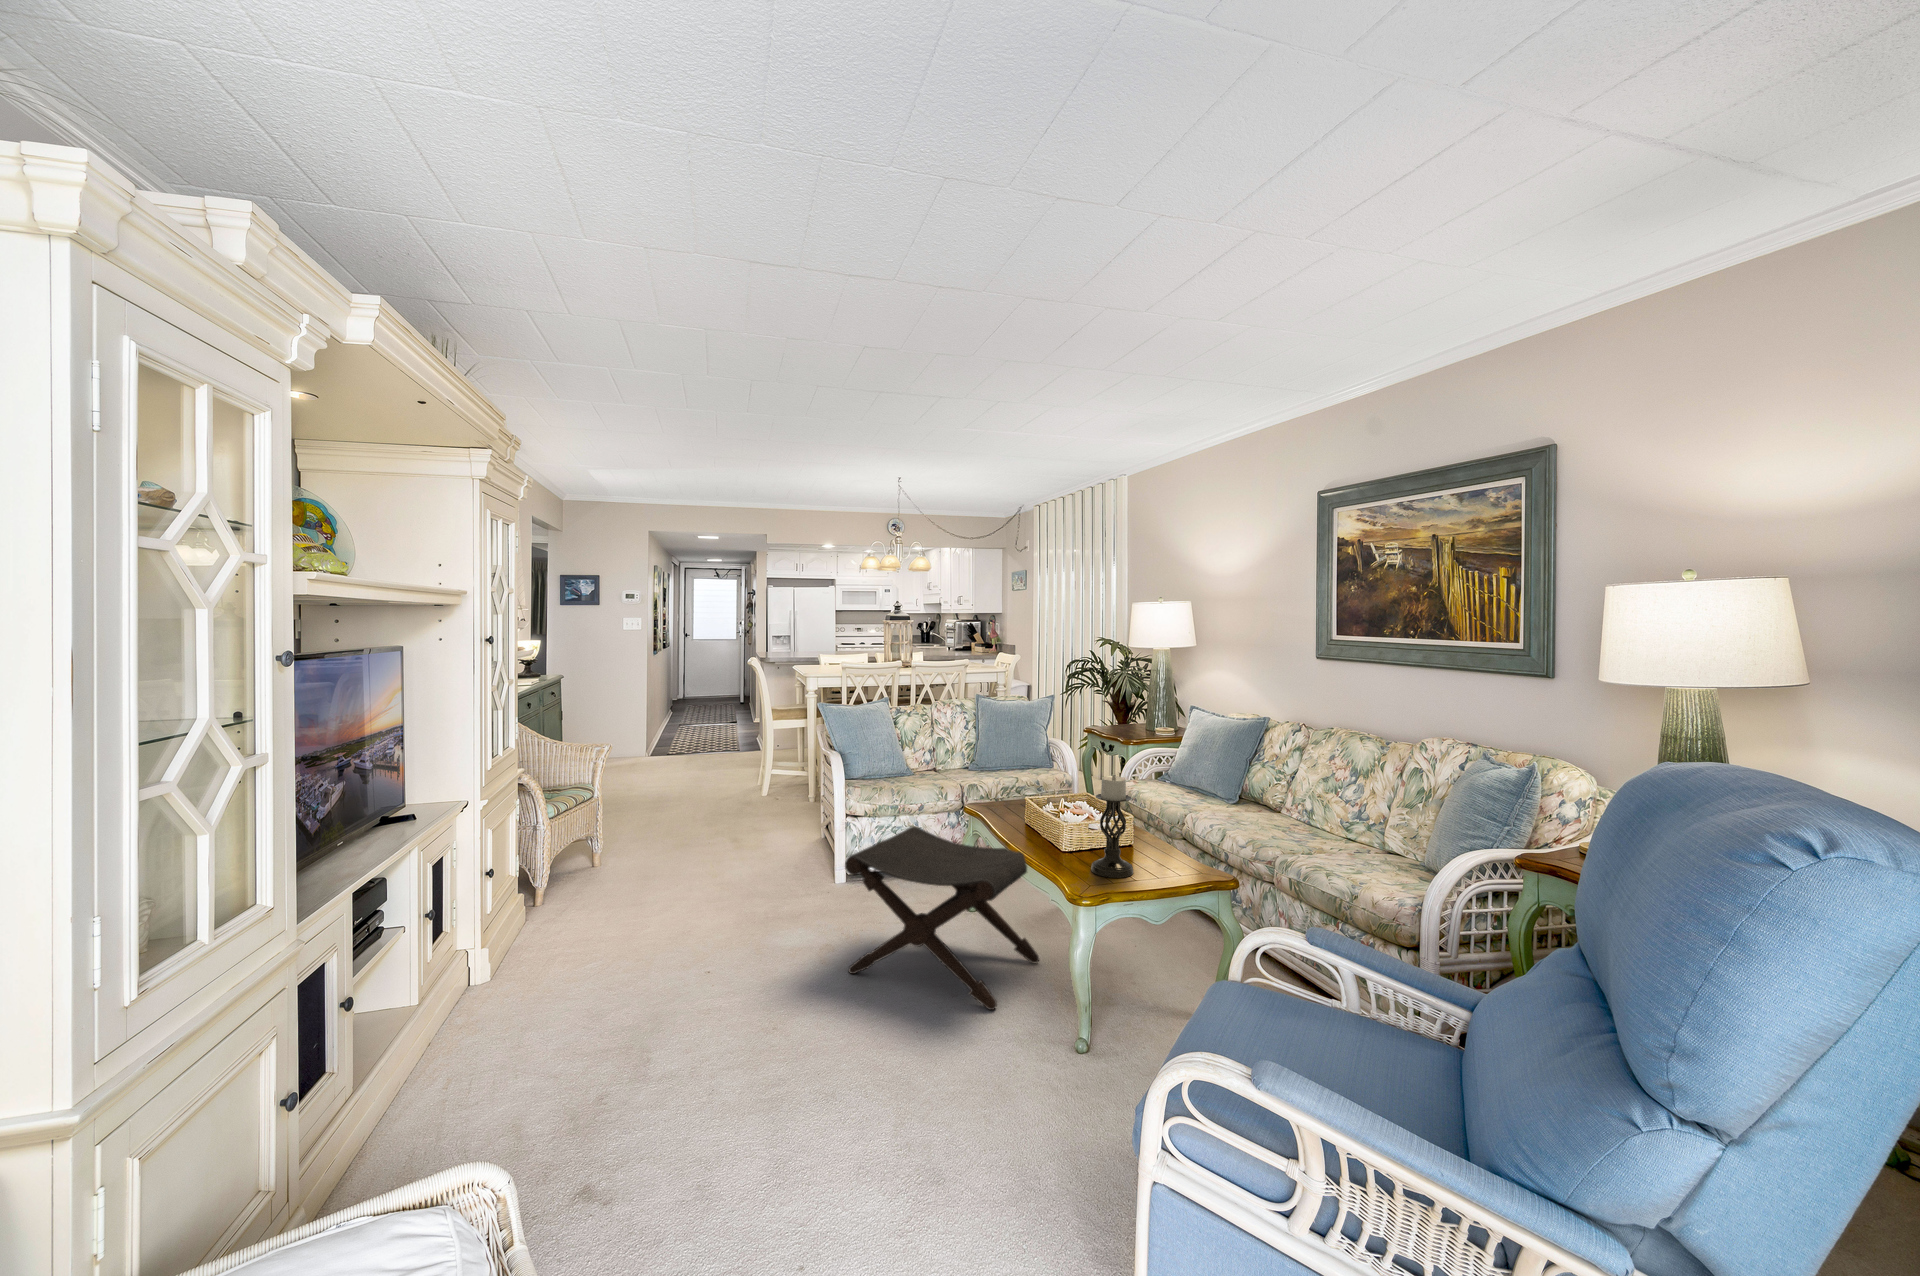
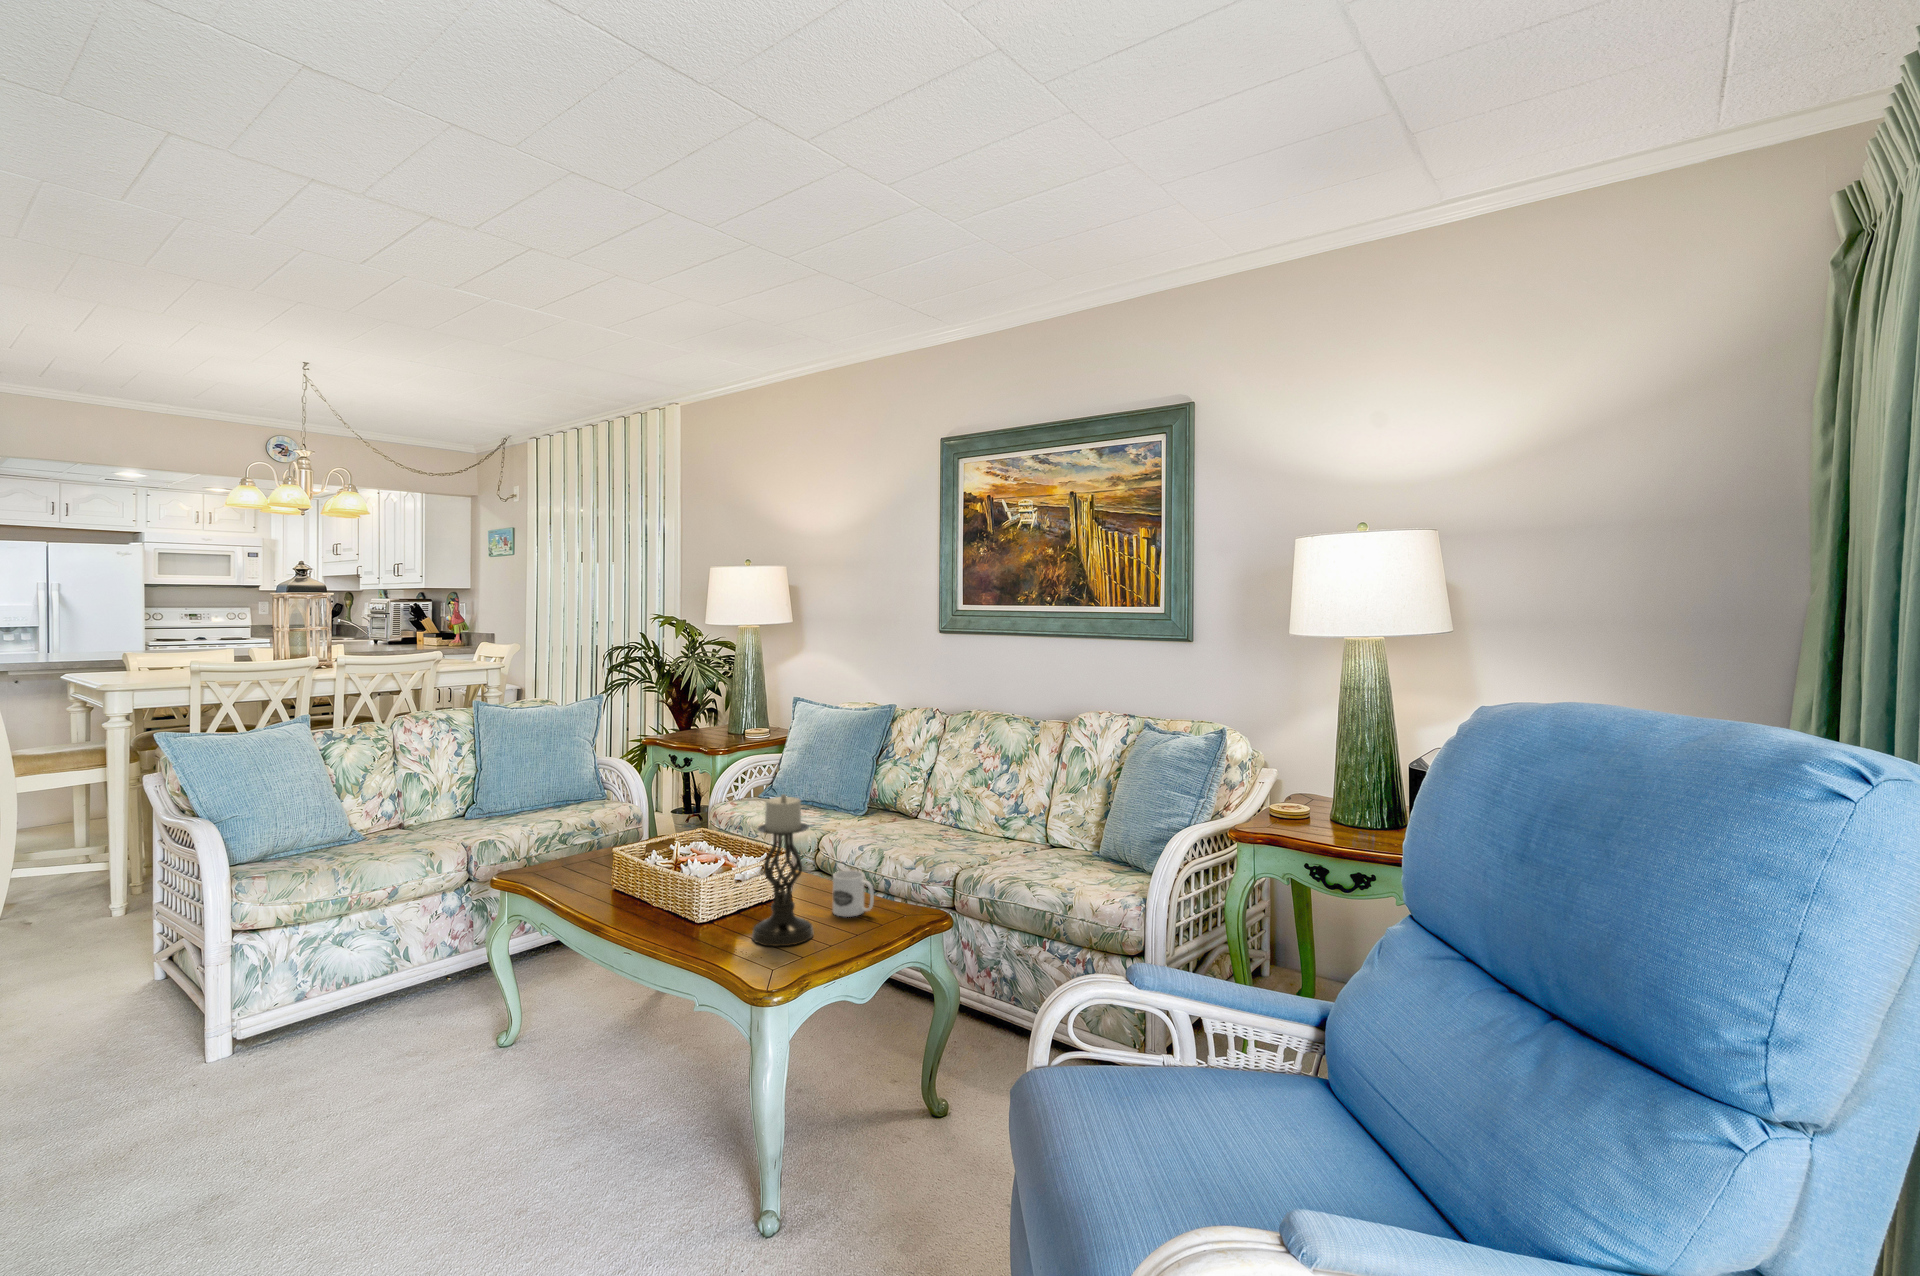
footstool: present [845,826,1039,1010] -> none [286,917,656,1225]
mug: none [1156,835,1183,869] -> present [833,870,874,917]

